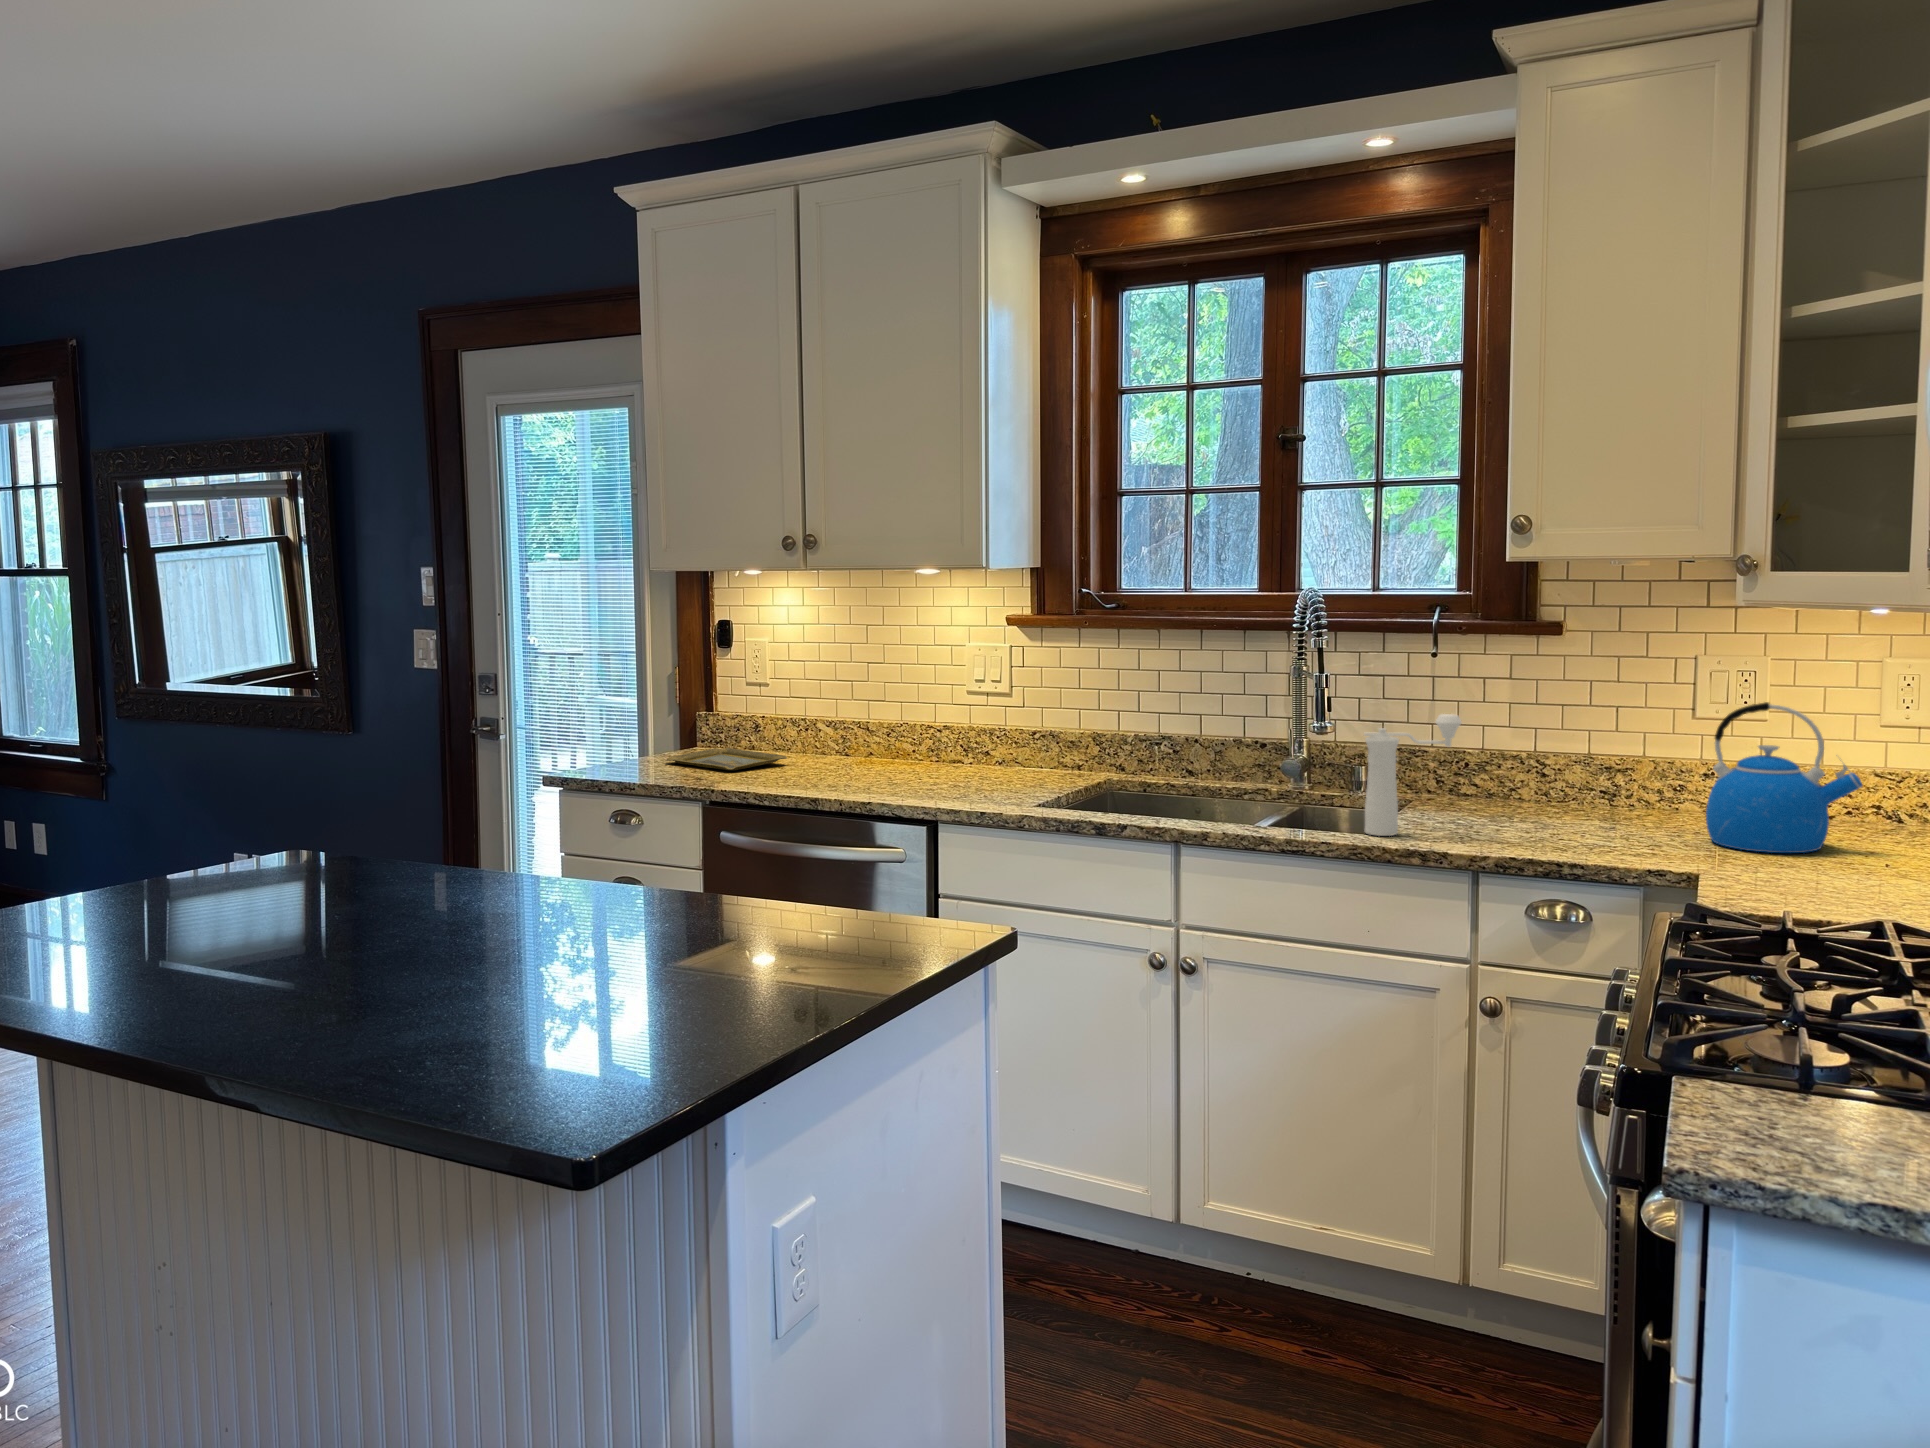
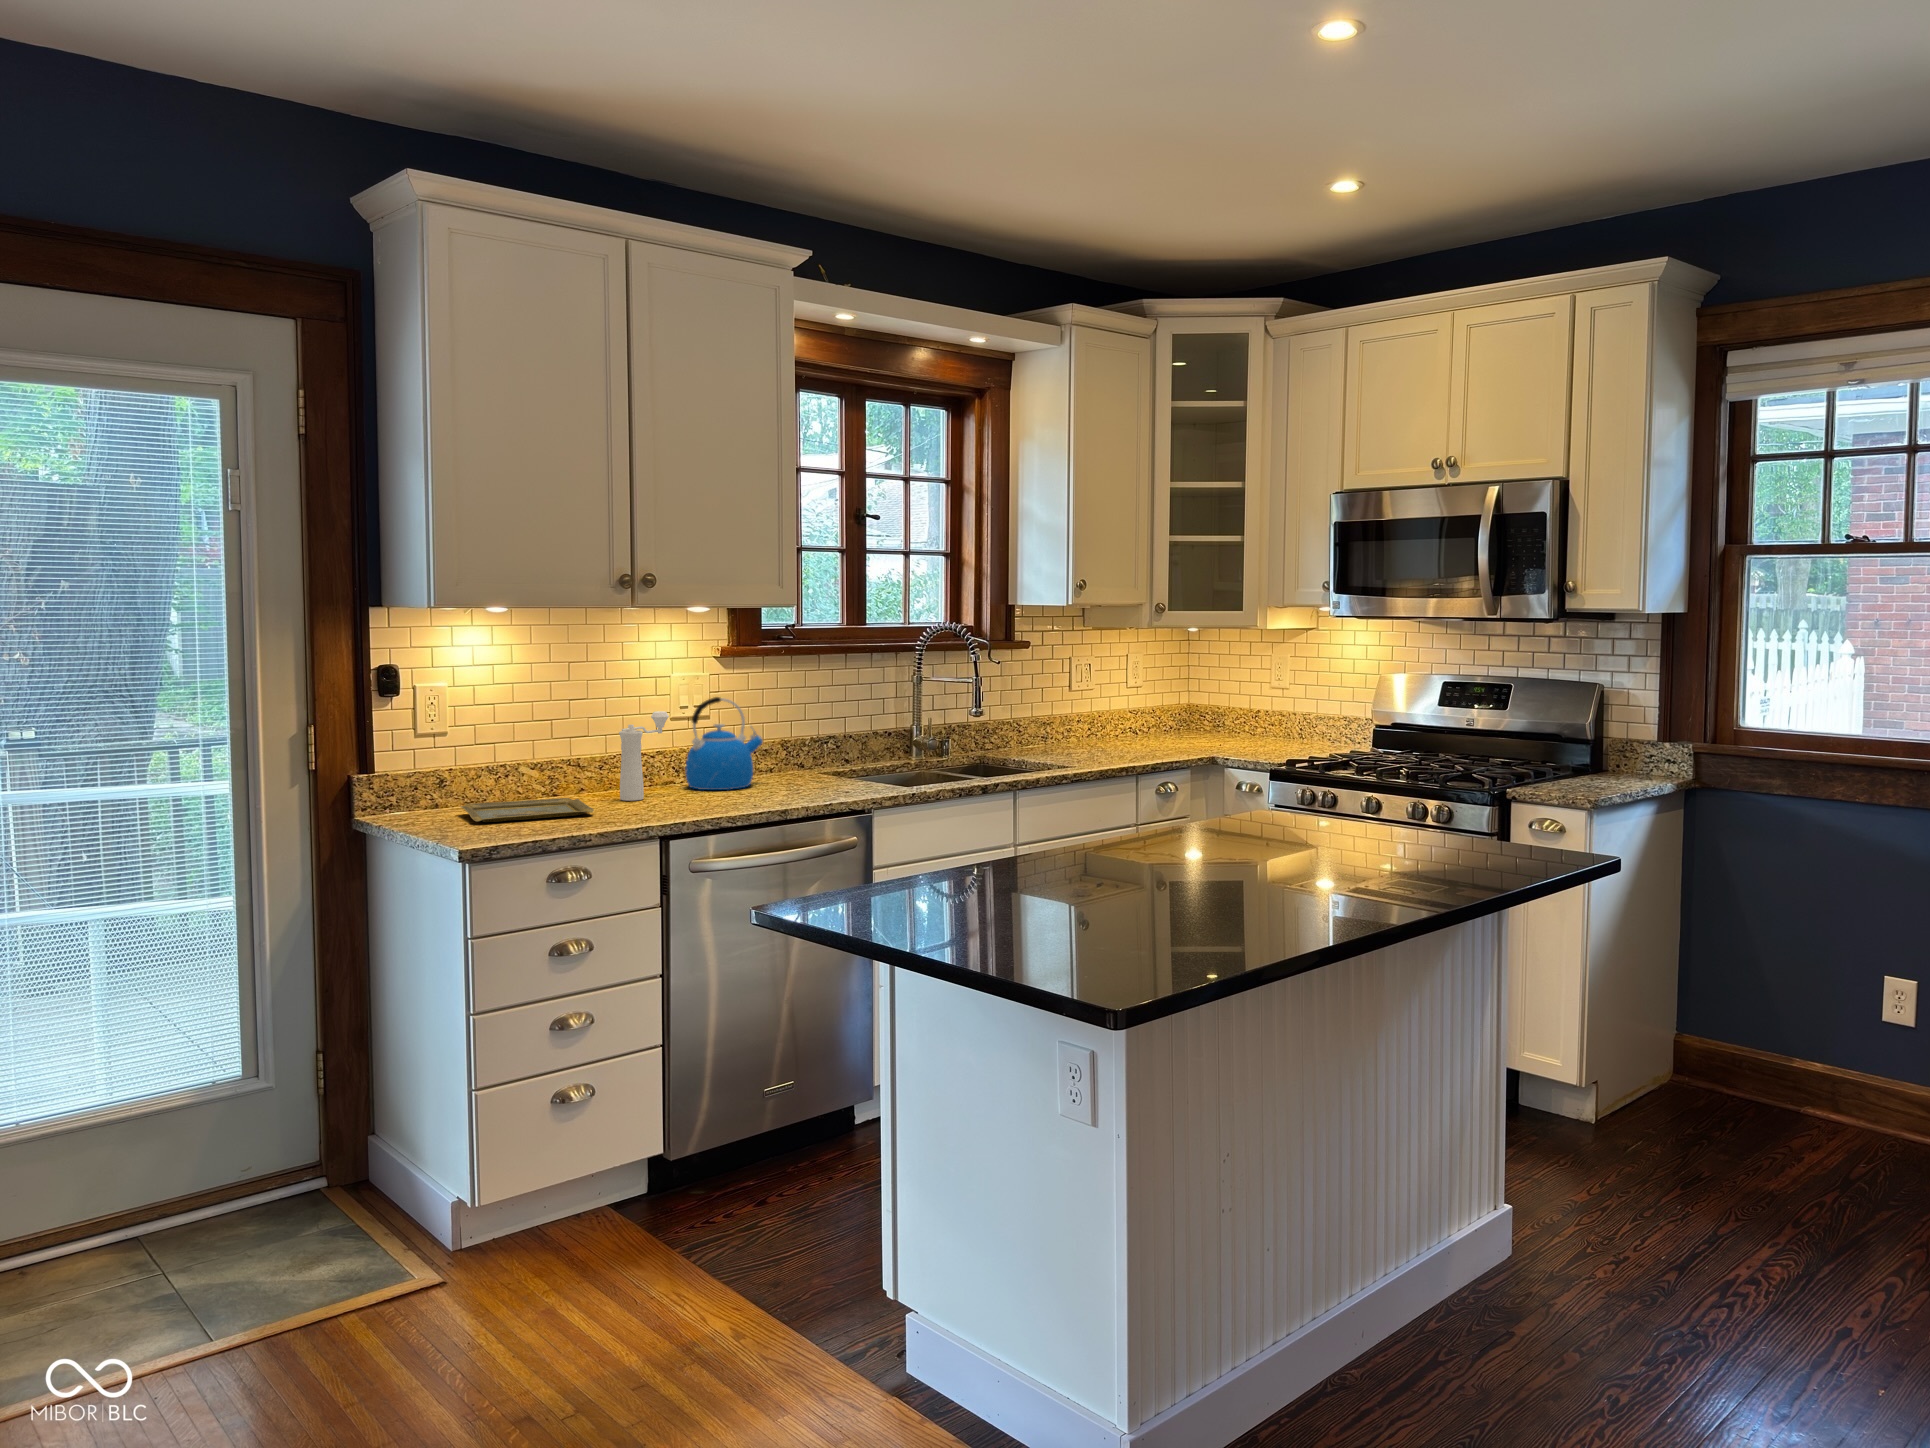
kettle: present [1706,702,1862,853] -> present [685,697,763,790]
pepper mill: present [1364,714,1461,836] -> present [619,711,669,801]

